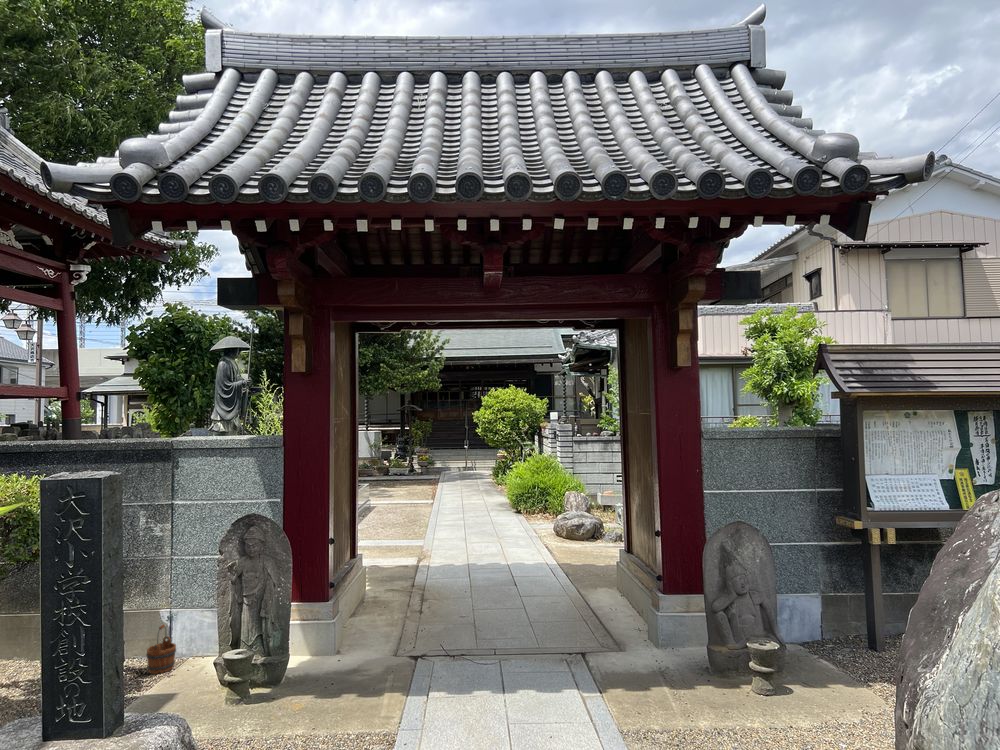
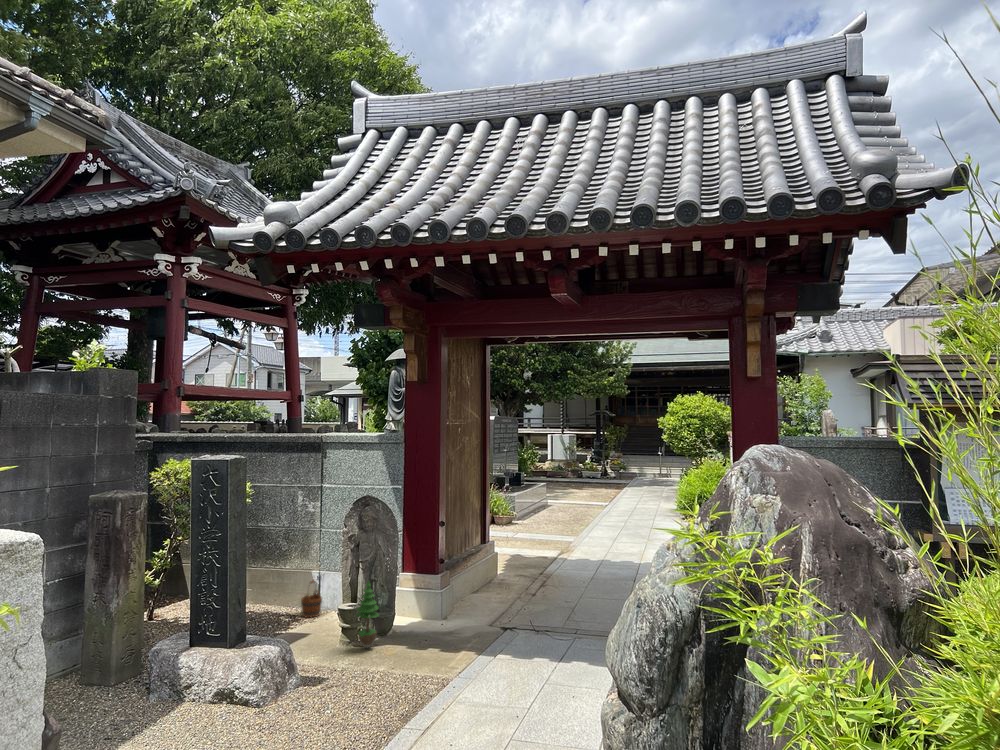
potted tree: none [241,619,274,706] -> present [356,581,379,648]

